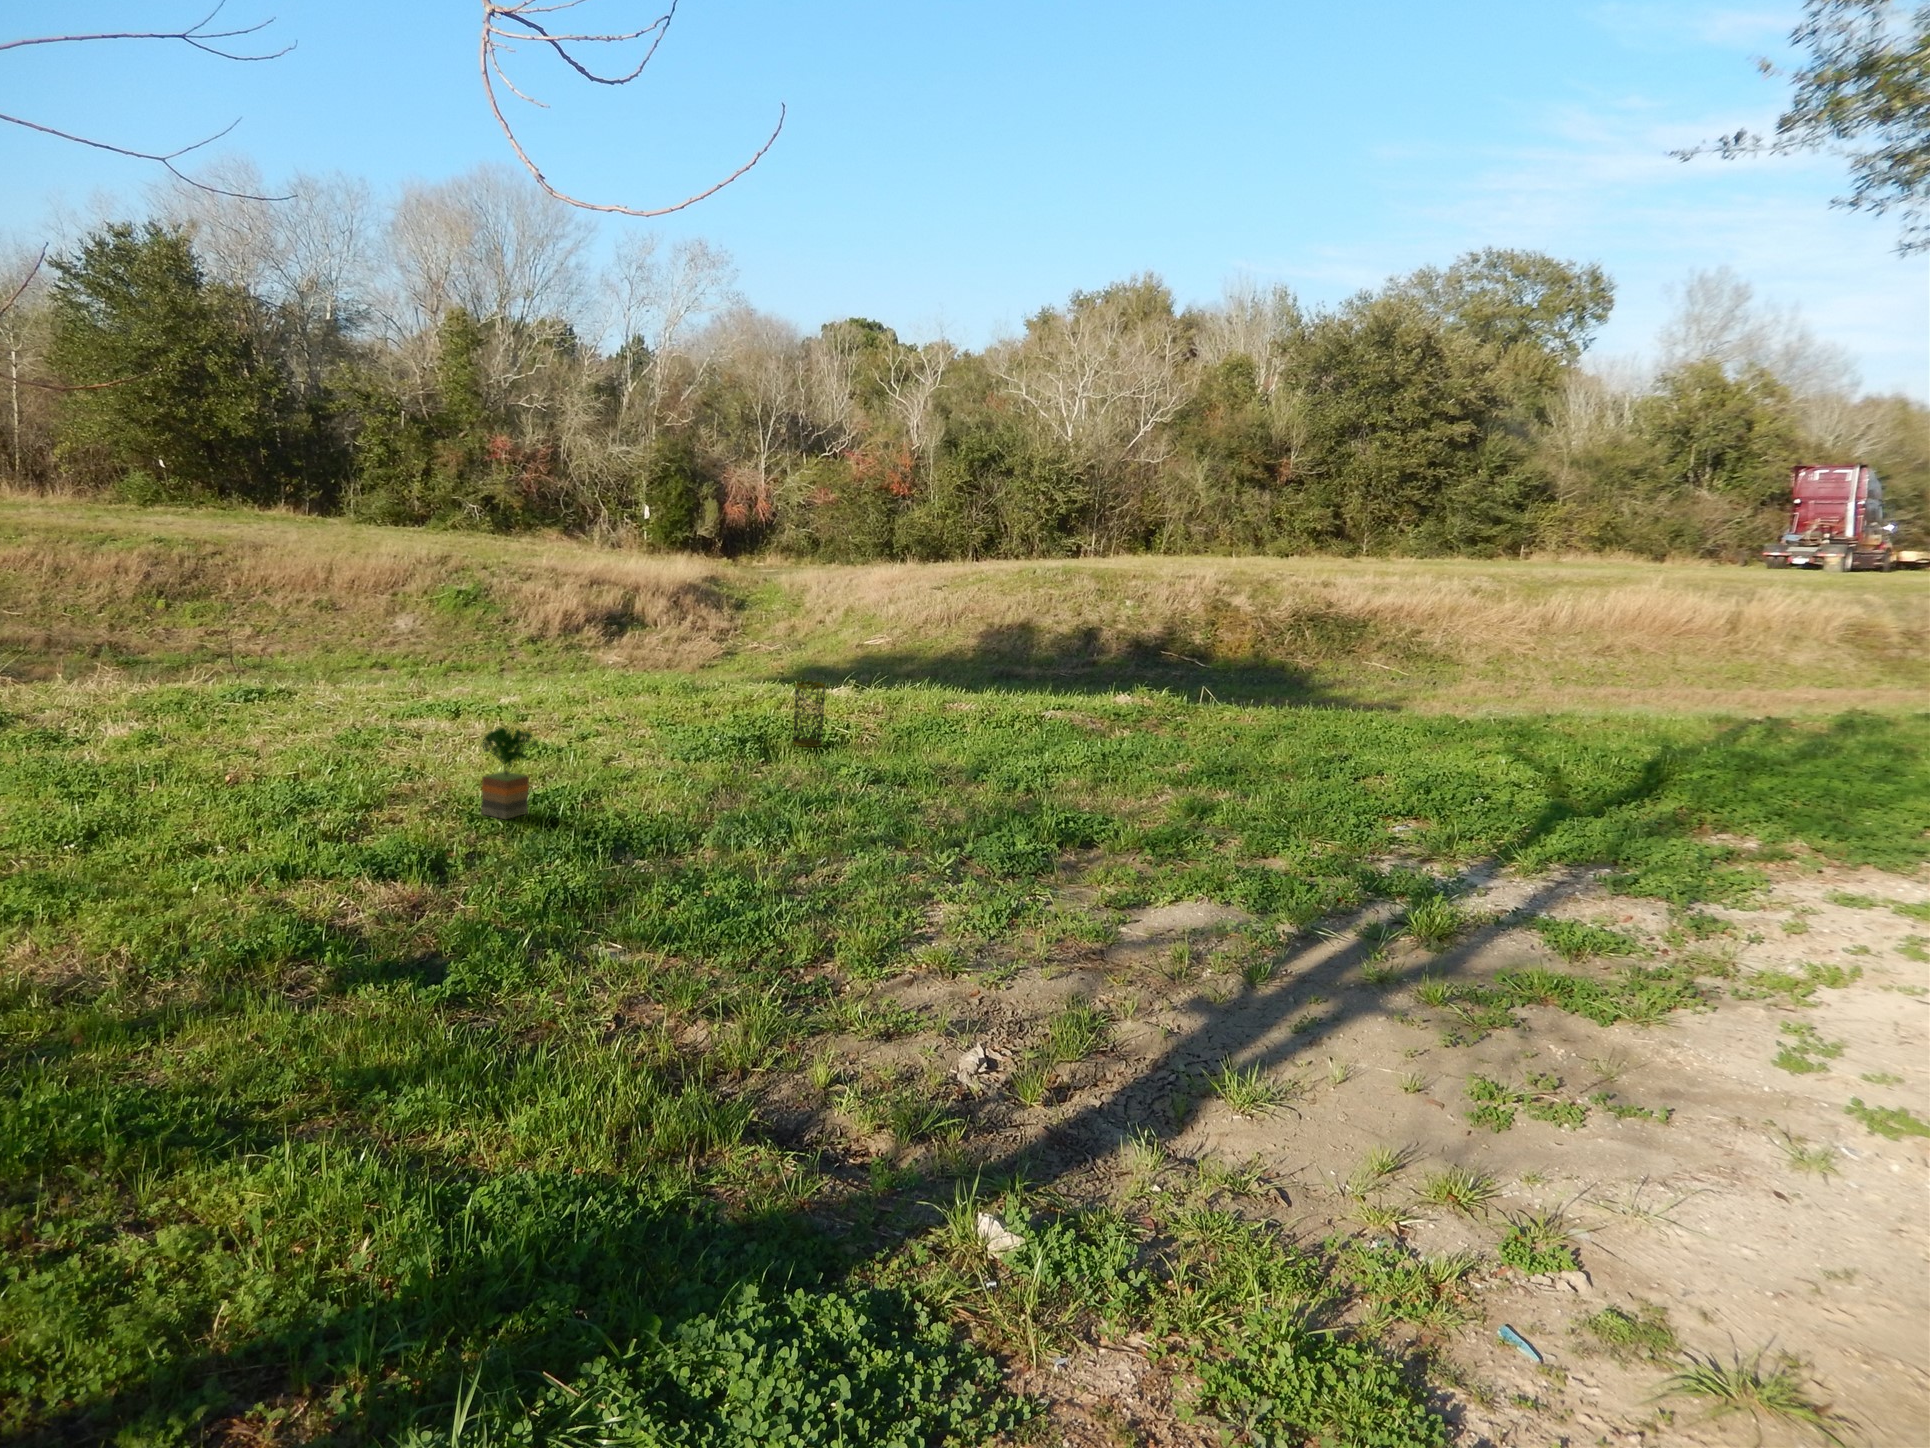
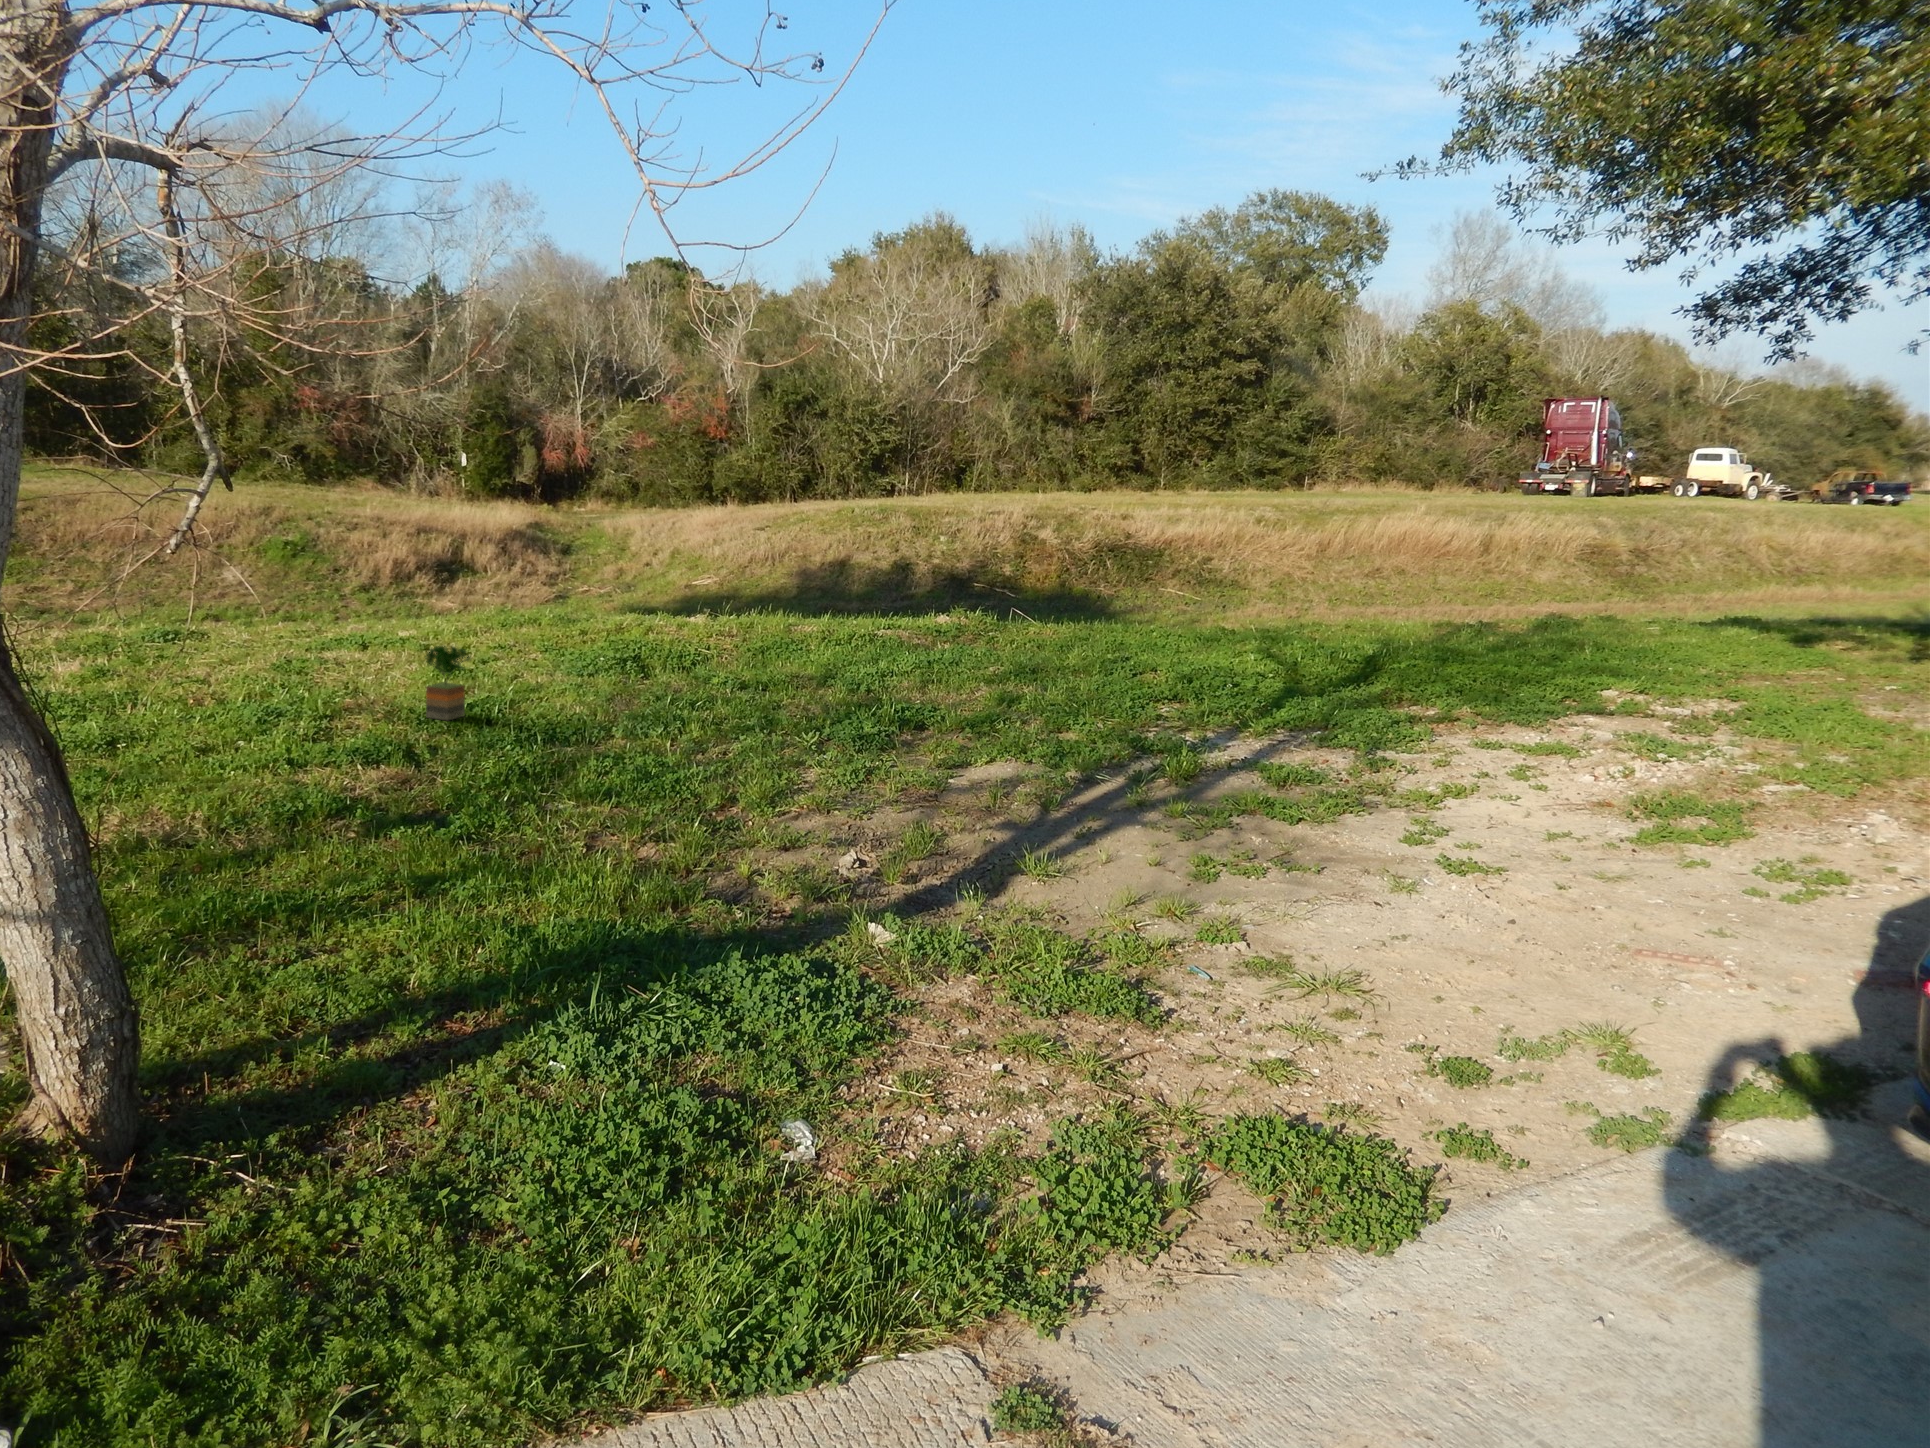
trash can: present [793,681,826,747] -> none [668,606,695,661]

